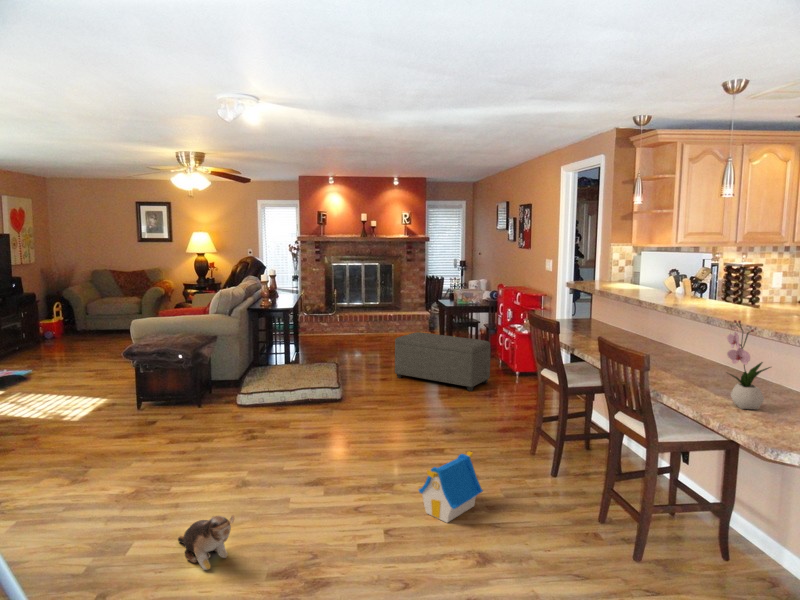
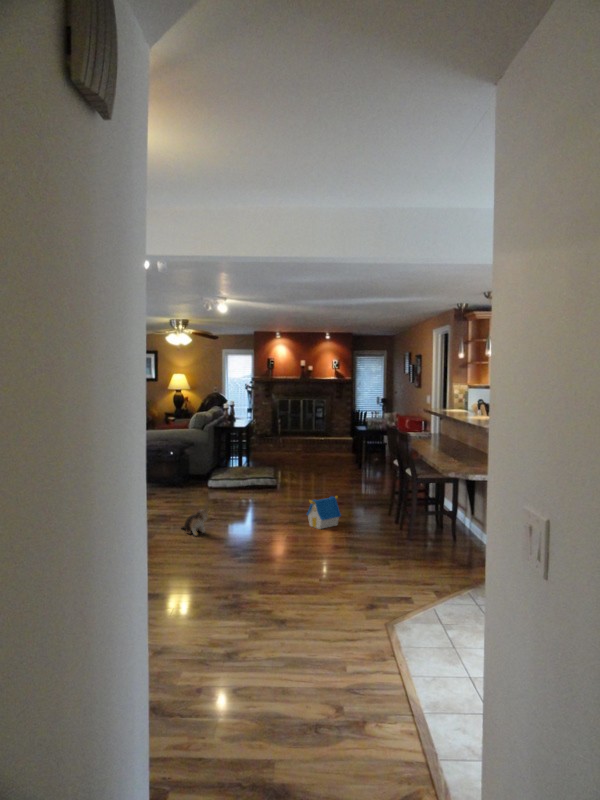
flower arrangement: present [727,320,770,410] -> none [442,417,459,459]
ottoman: present [395,332,490,391] -> none [314,446,380,484]

